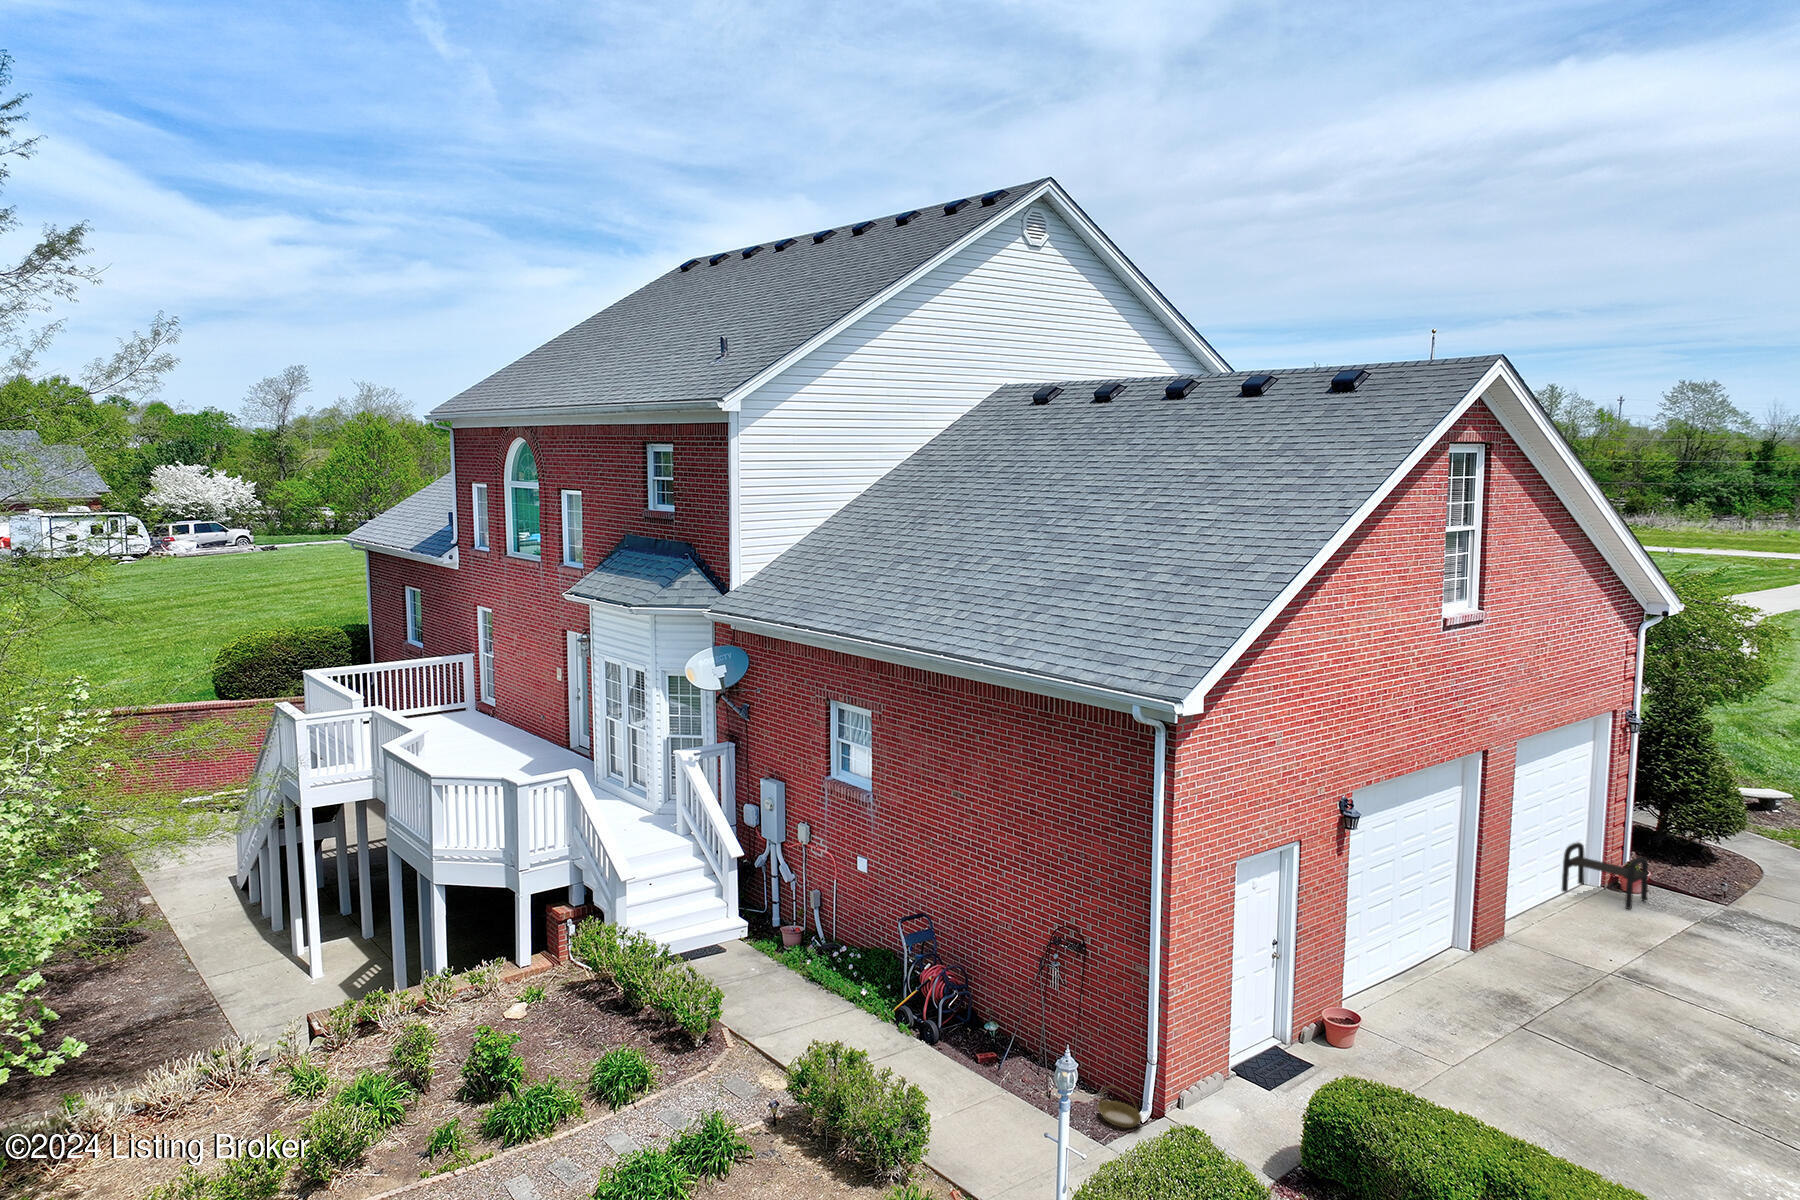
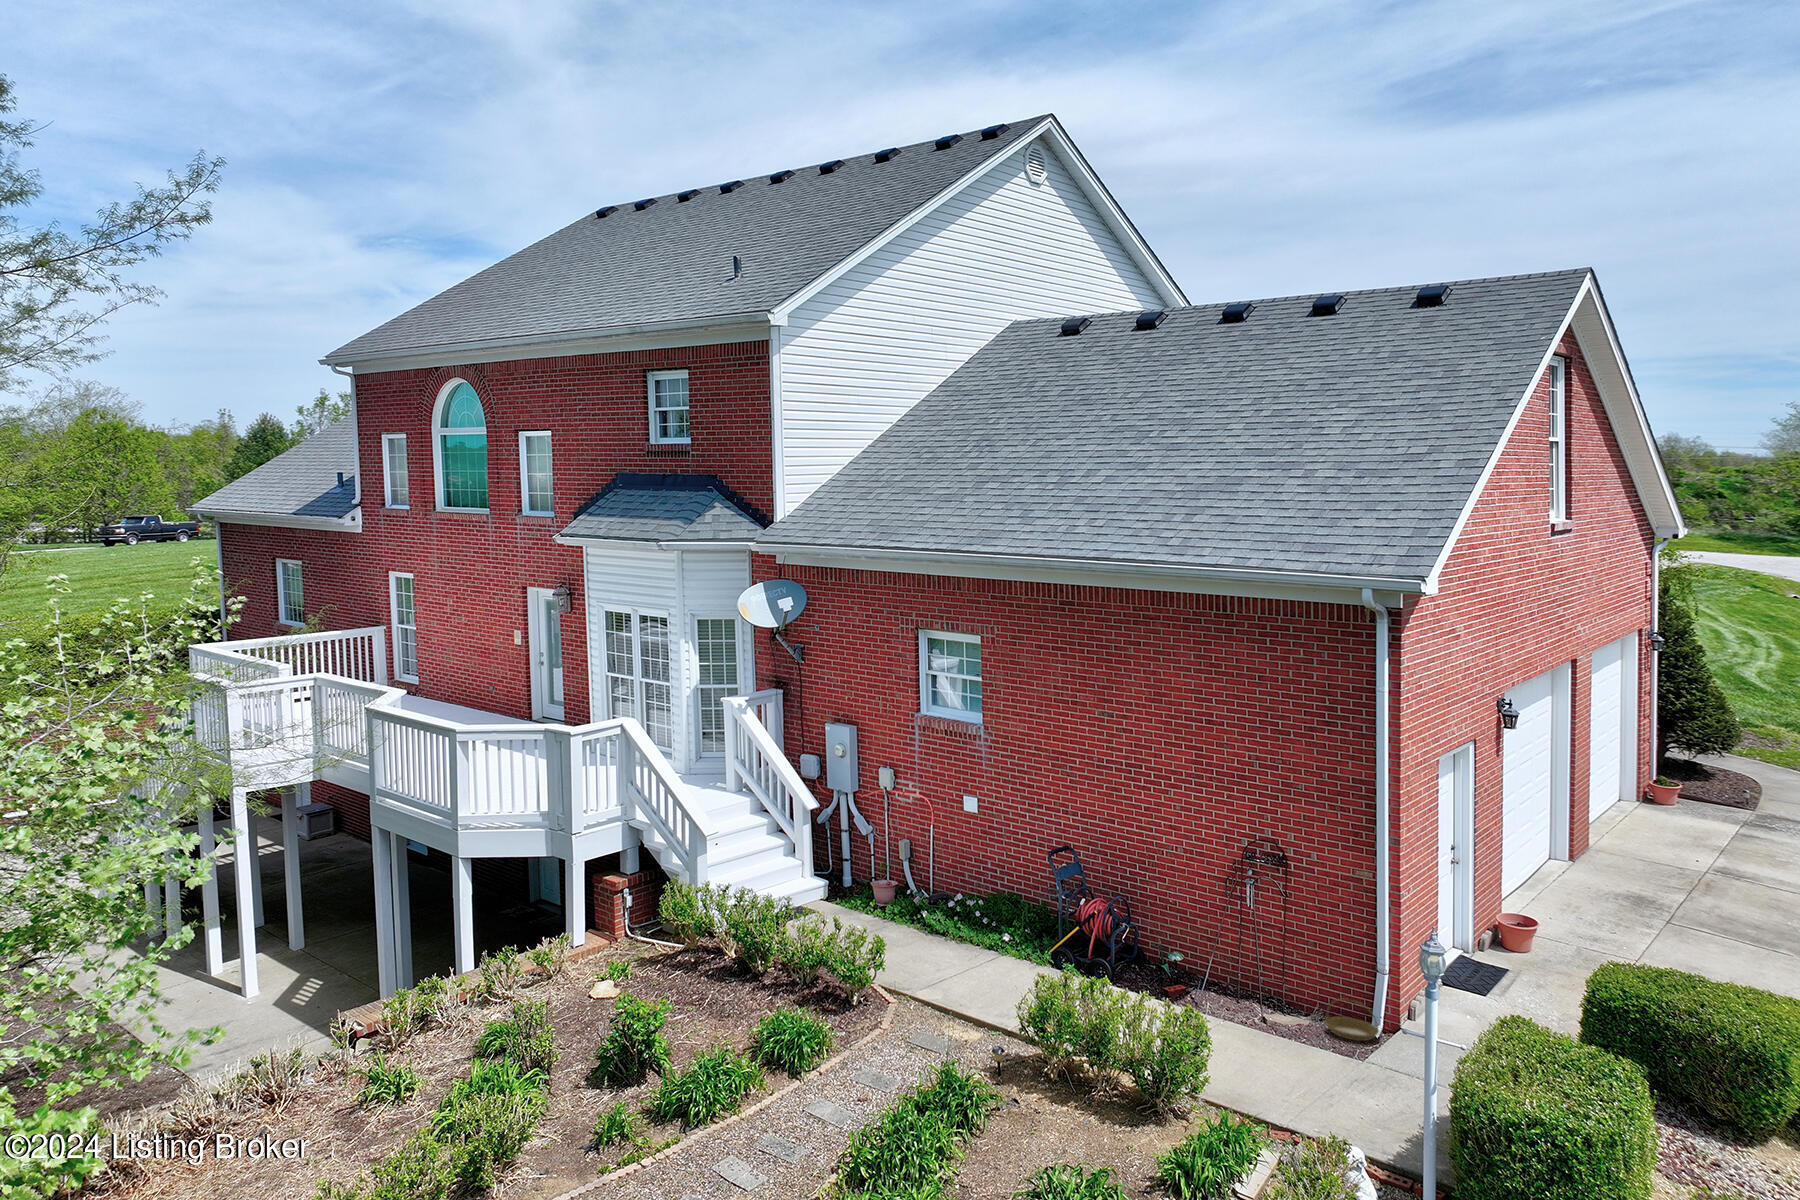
bench: present [1562,842,1648,909] -> none [1609,759,1692,818]

